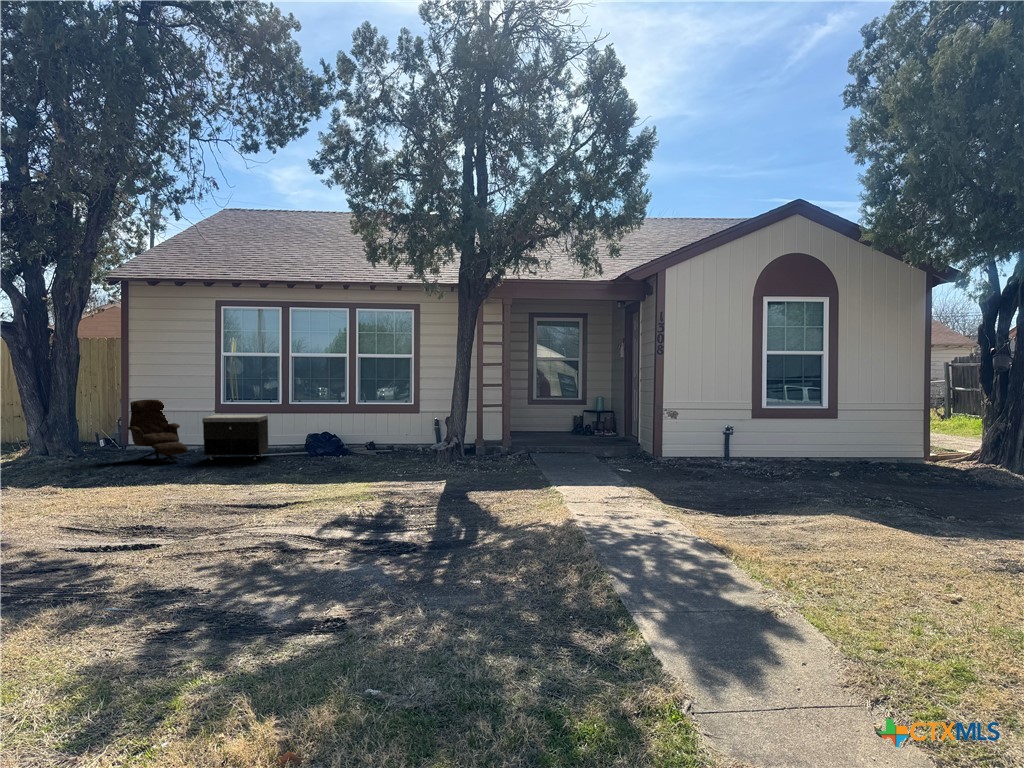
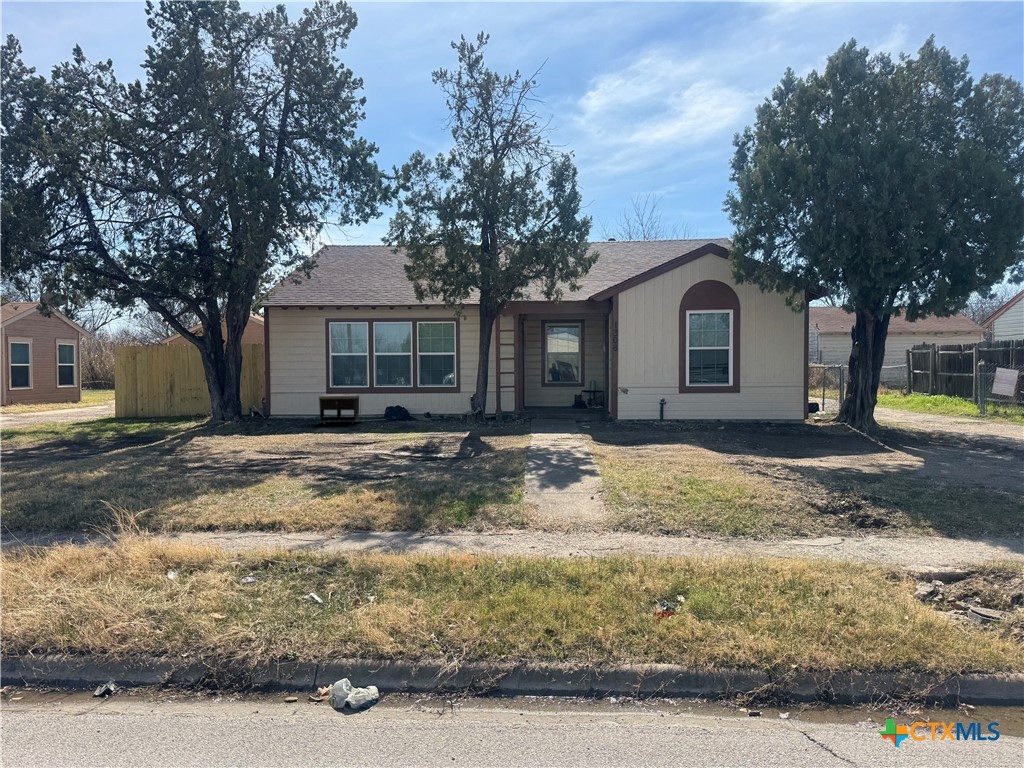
lounge chair: present [128,399,188,464] -> none [272,385,310,426]

